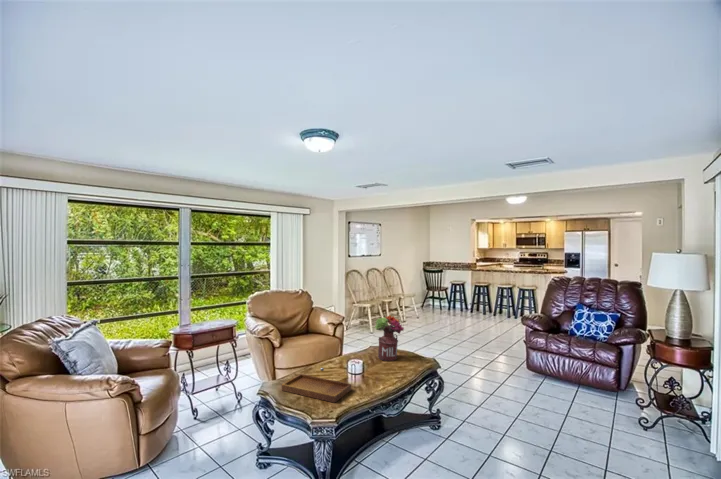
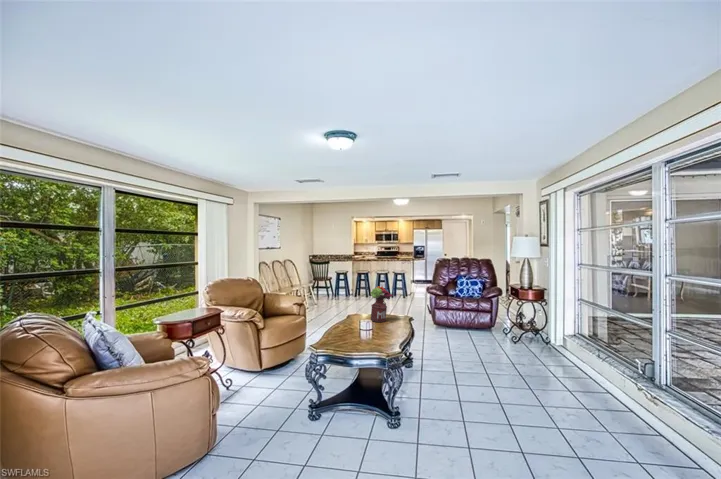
tray: present [282,368,351,403] -> none [339,327,393,351]

